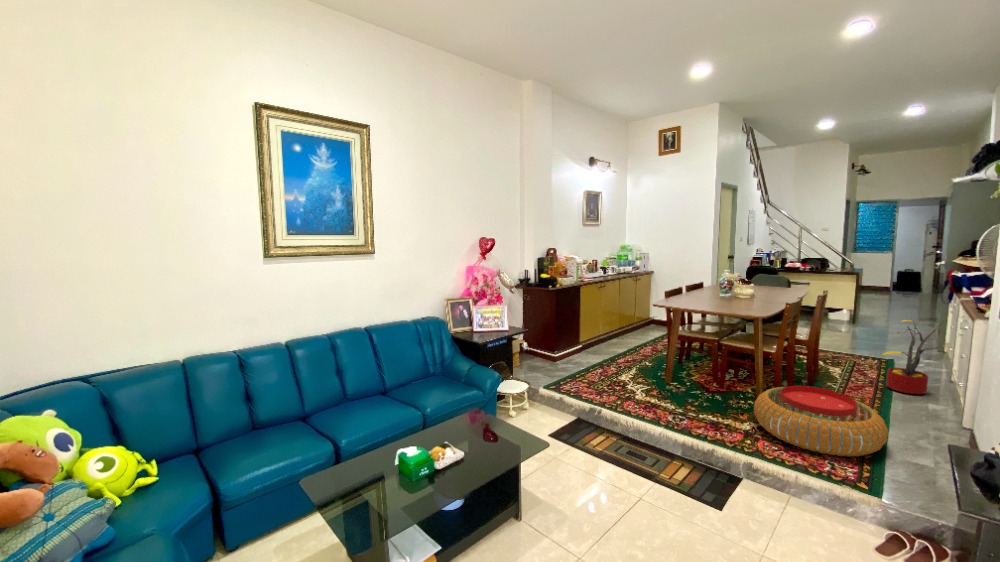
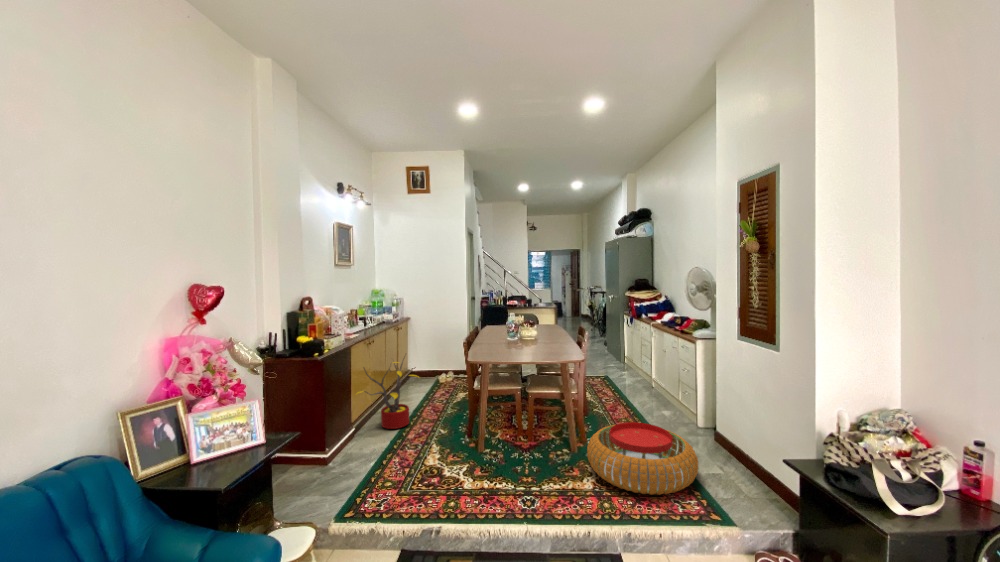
decorative plant: present [883,320,946,394] -> present [356,359,418,429]

